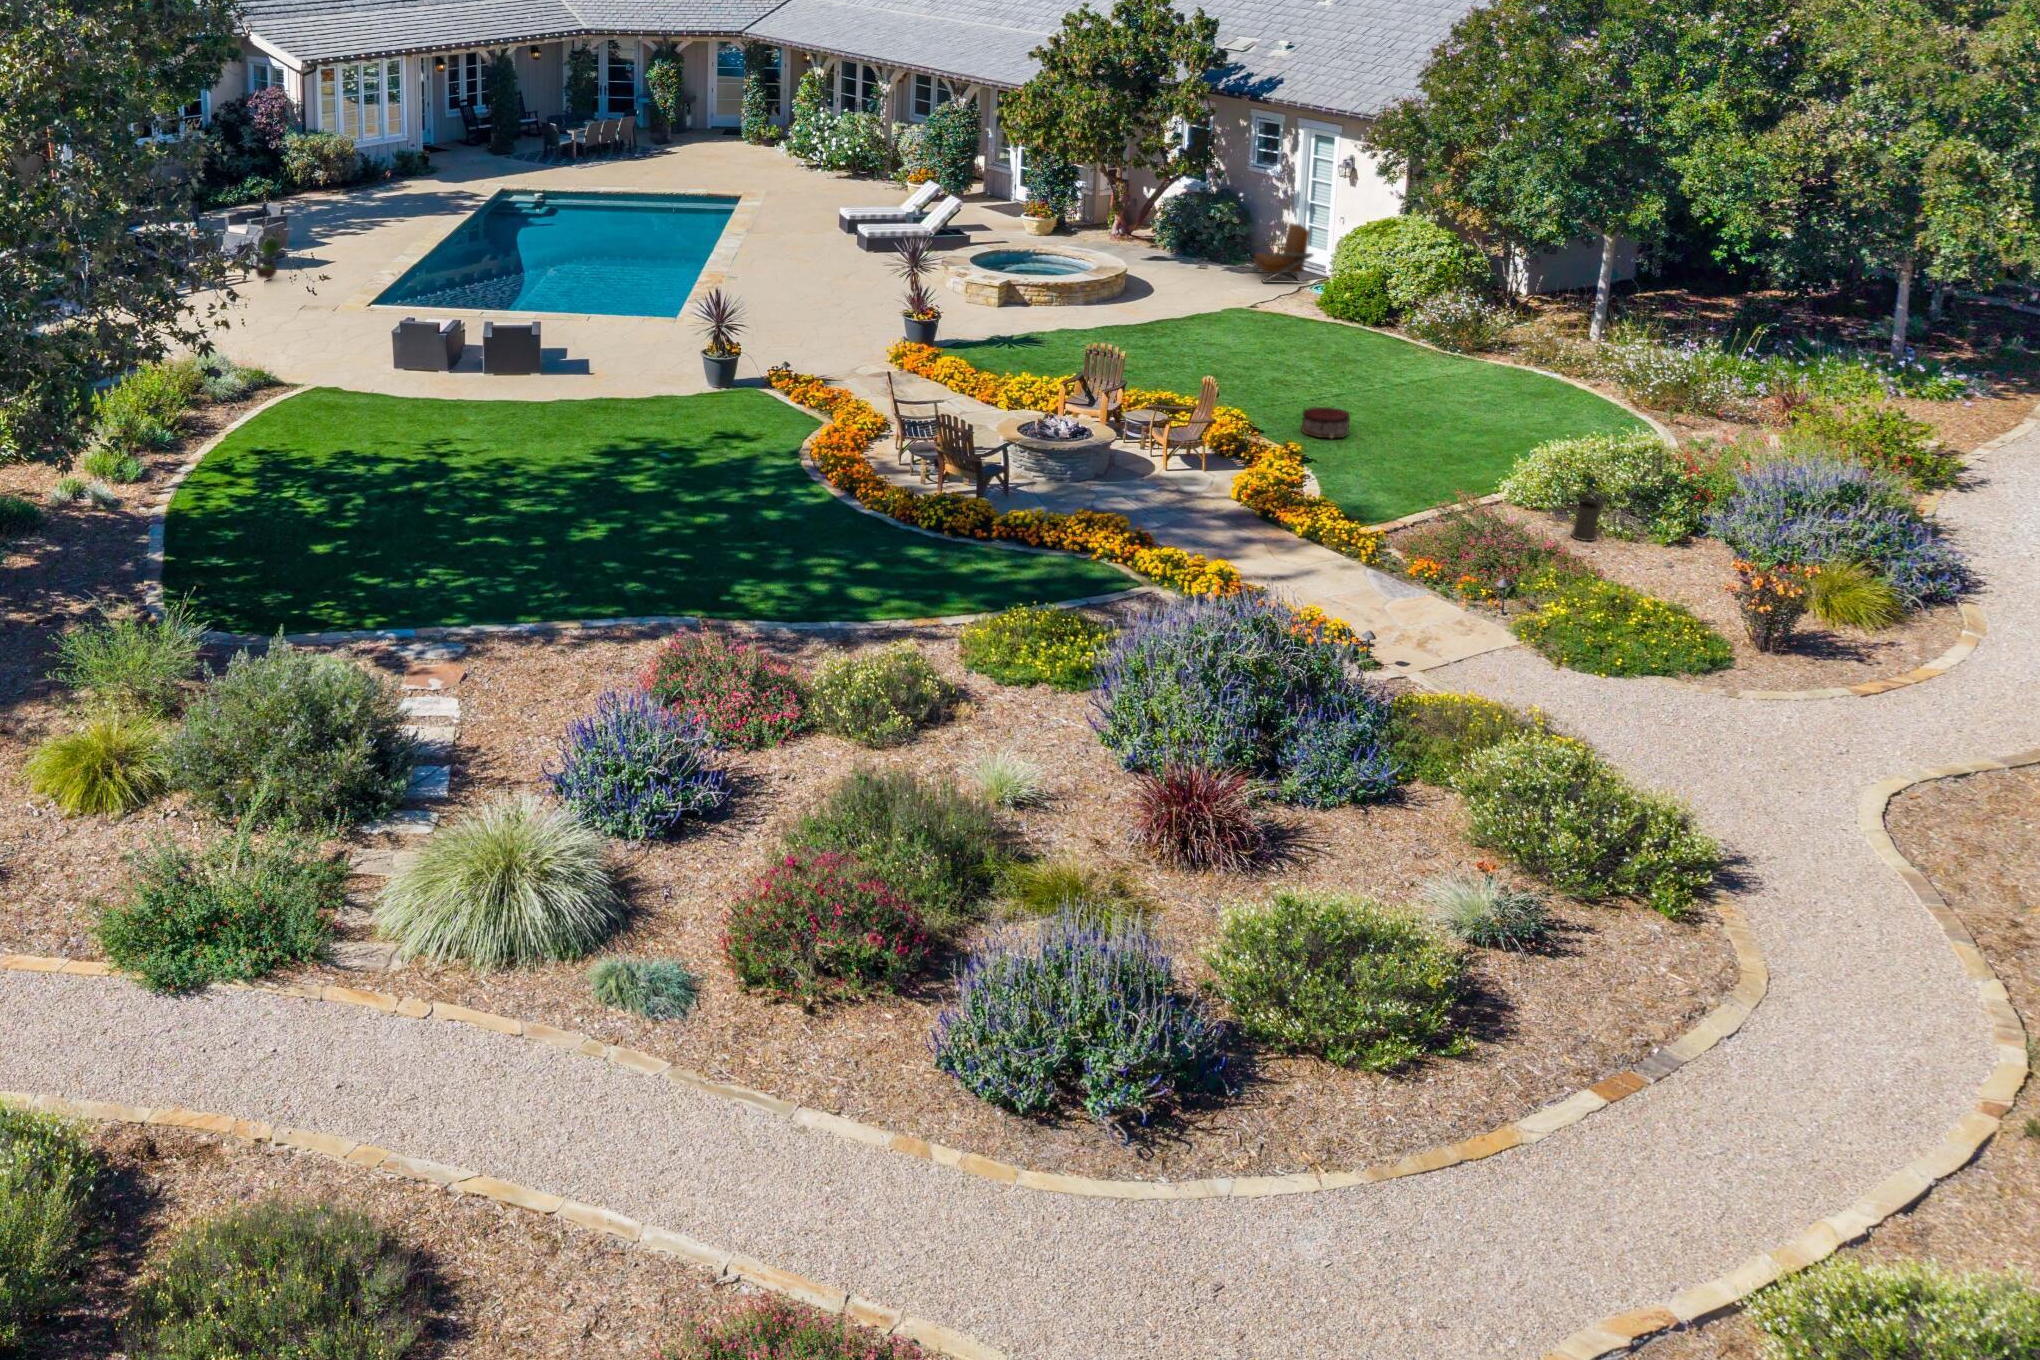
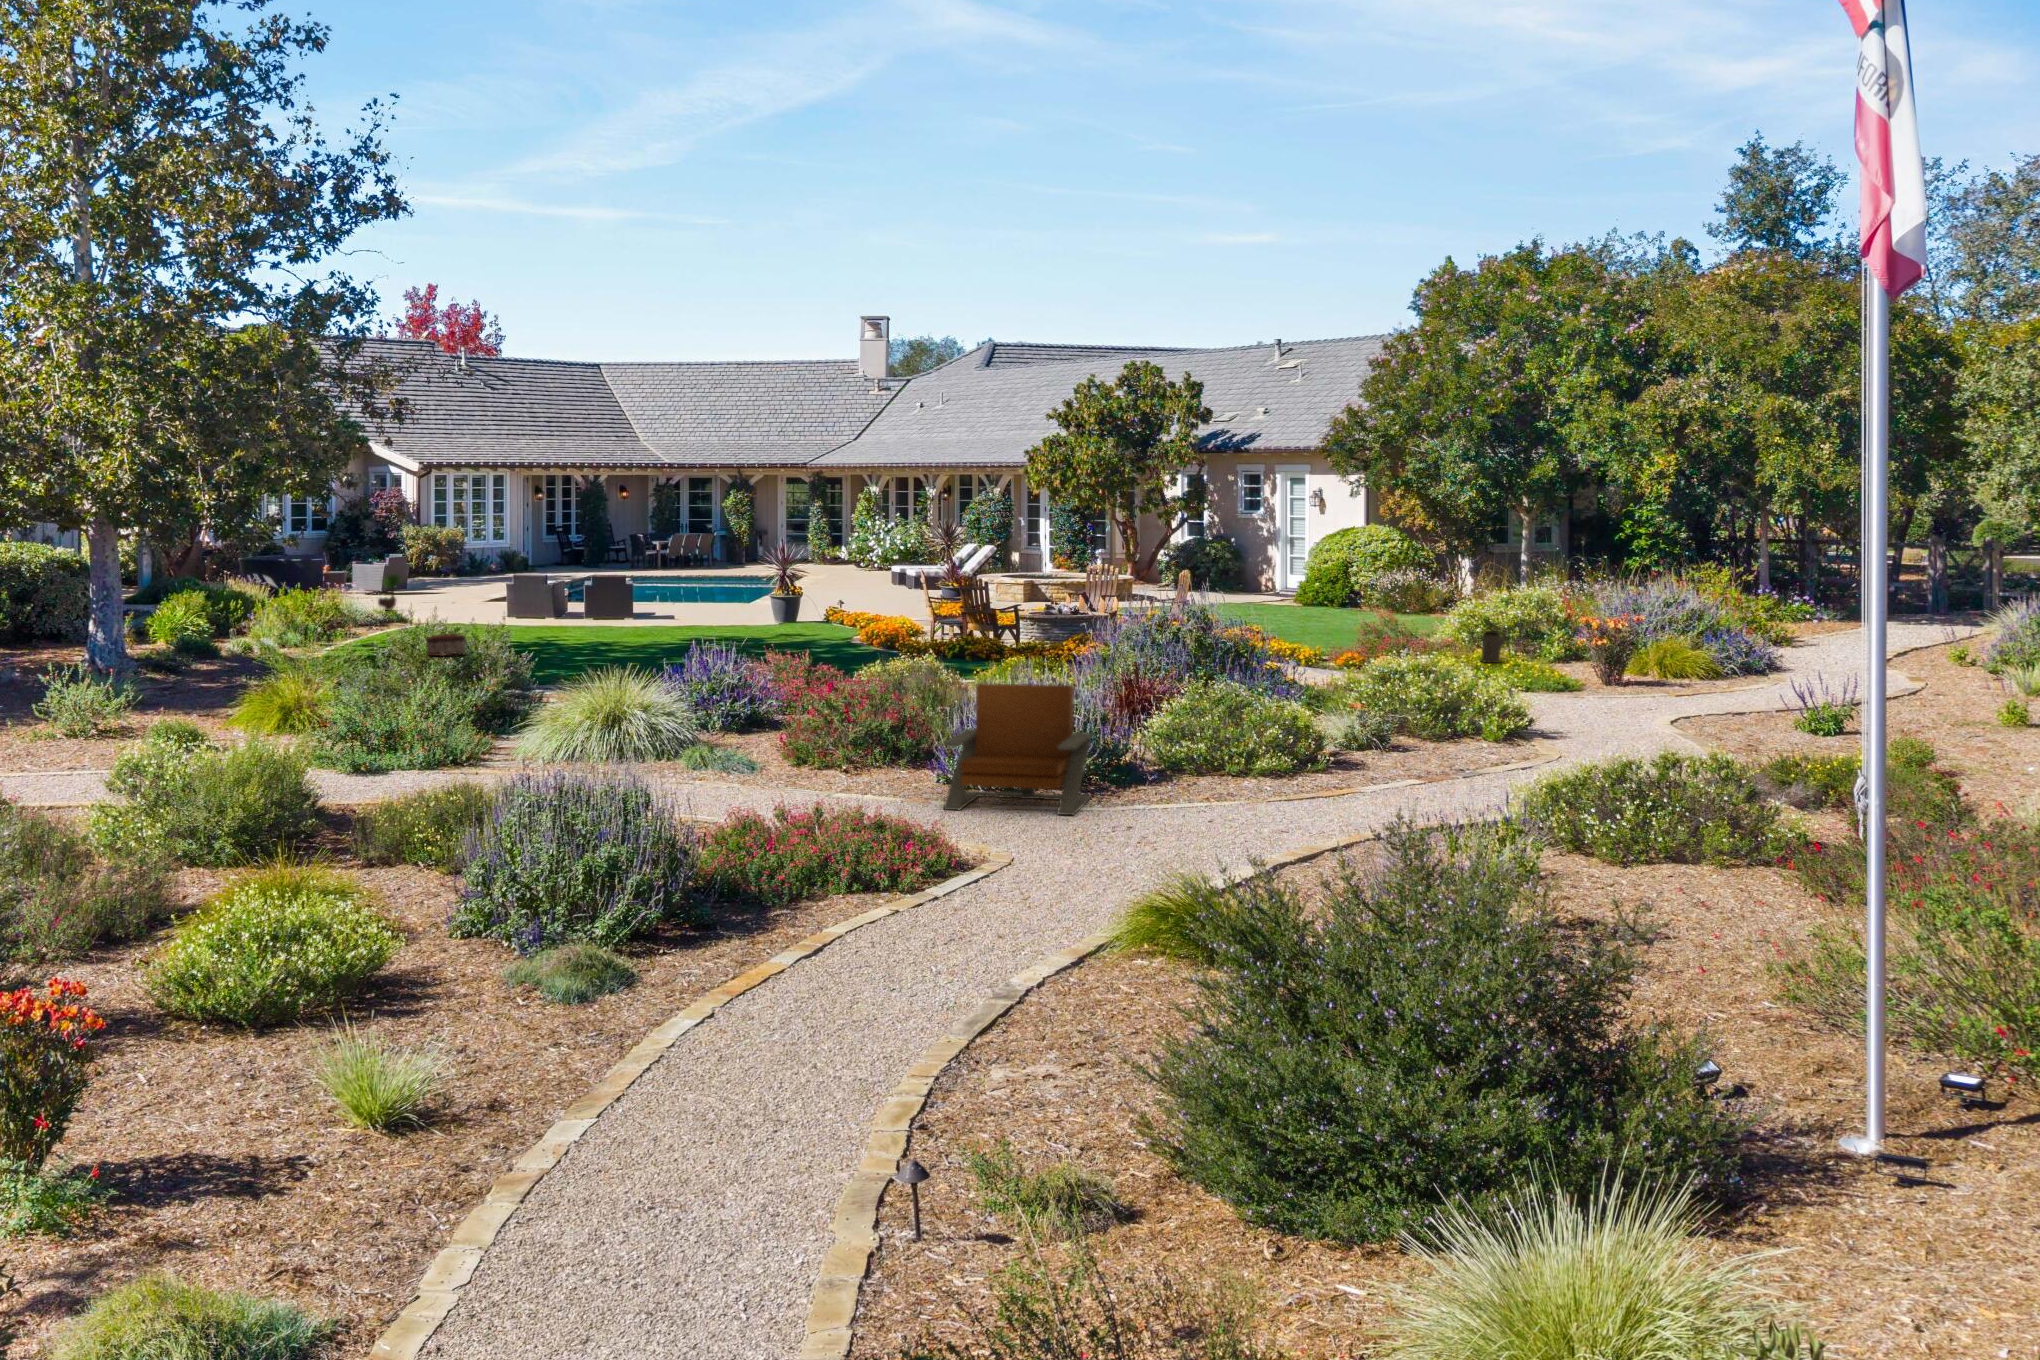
lounge chair: present [1251,223,1313,284] -> present [943,683,1091,815]
pouf: present [1302,407,1350,438] -> present [426,634,466,656]

